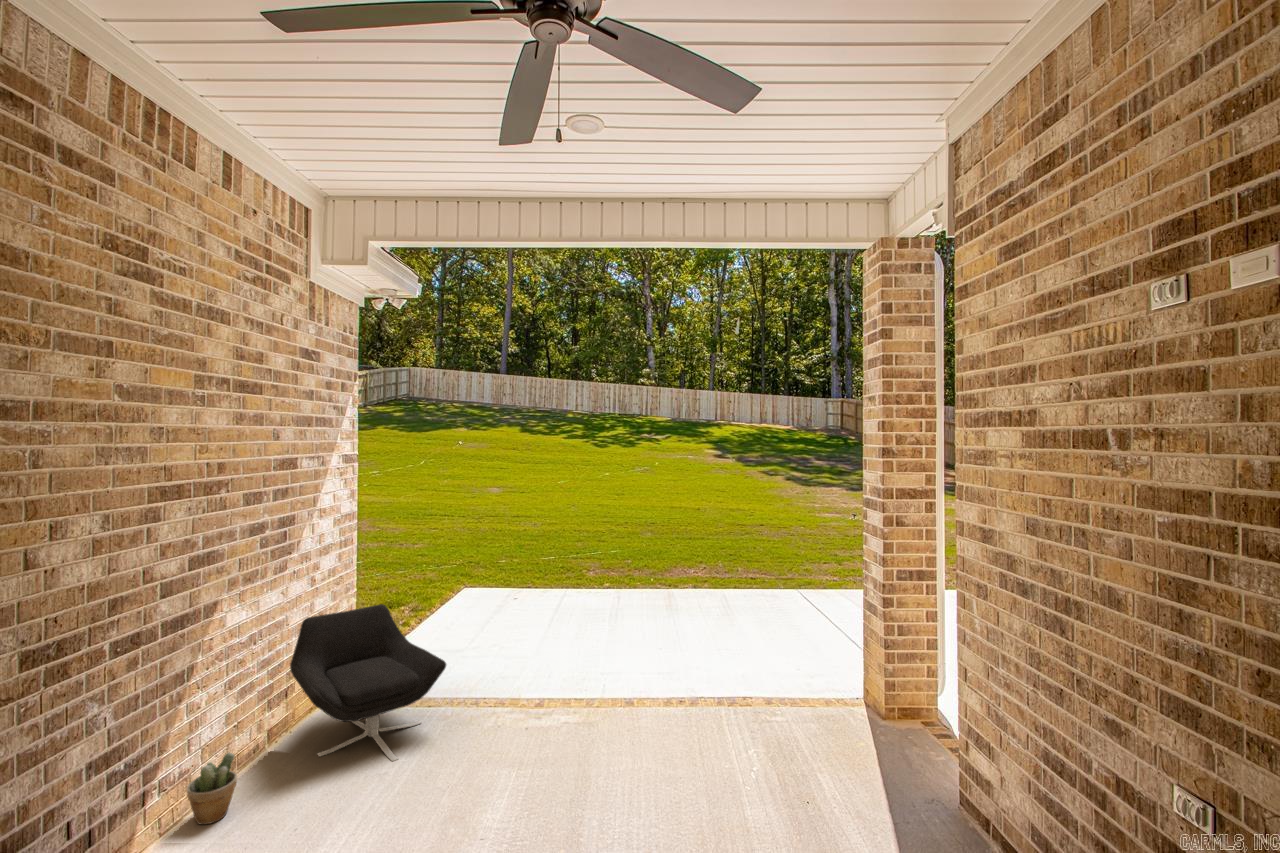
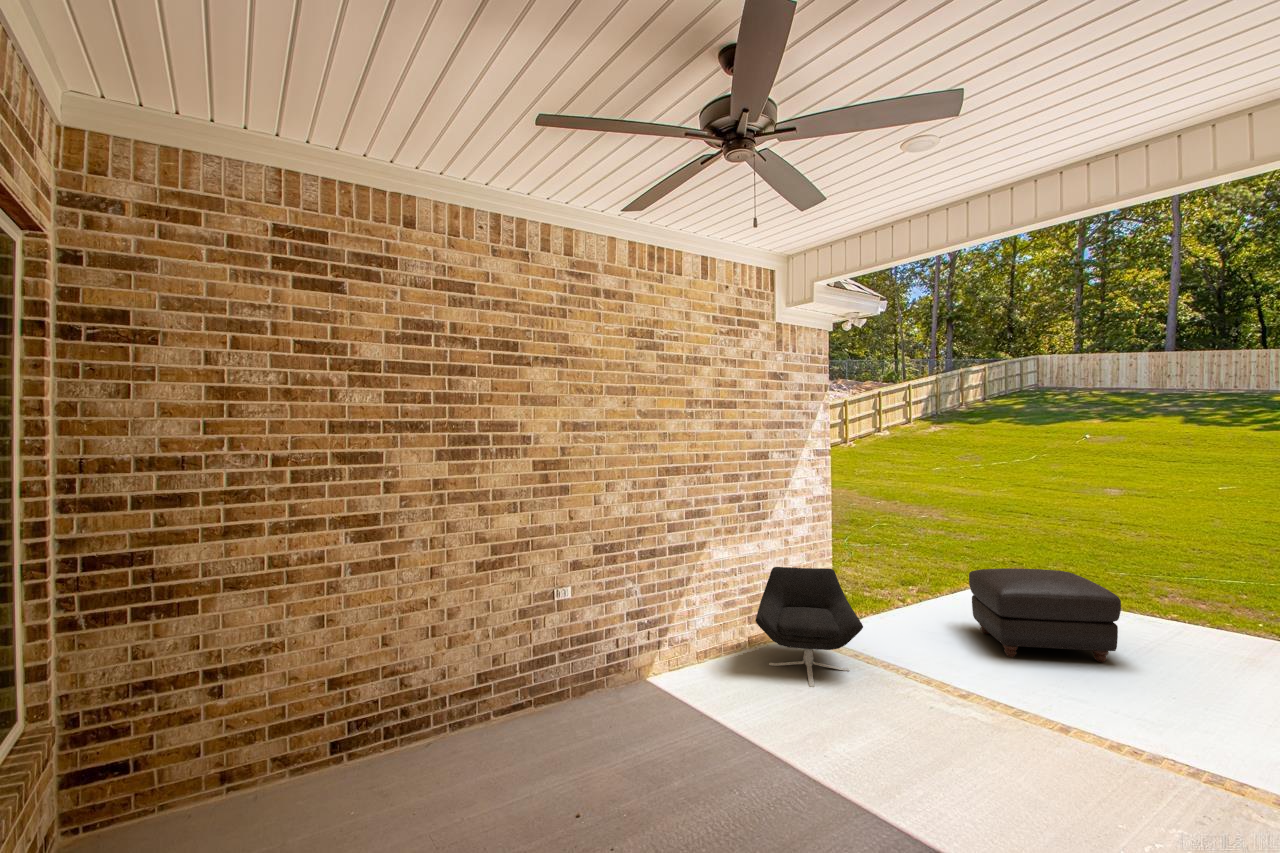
ottoman: none [494,564,616,654] -> present [969,568,1121,662]
potted plant: present [187,753,237,824] -> none [683,637,709,676]

